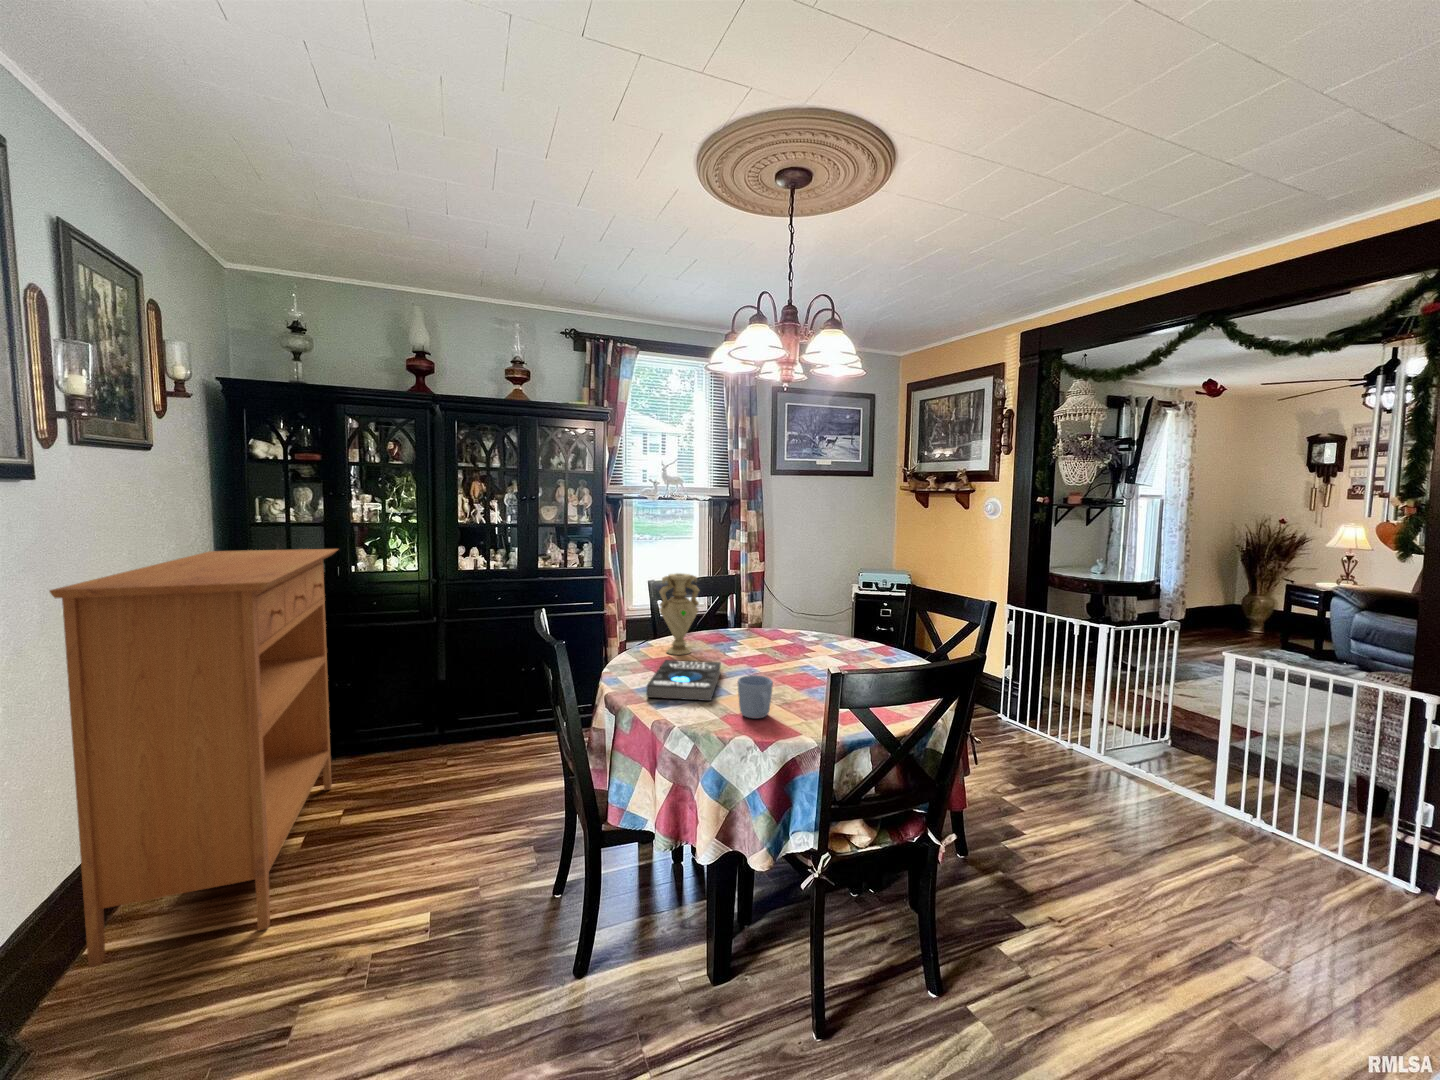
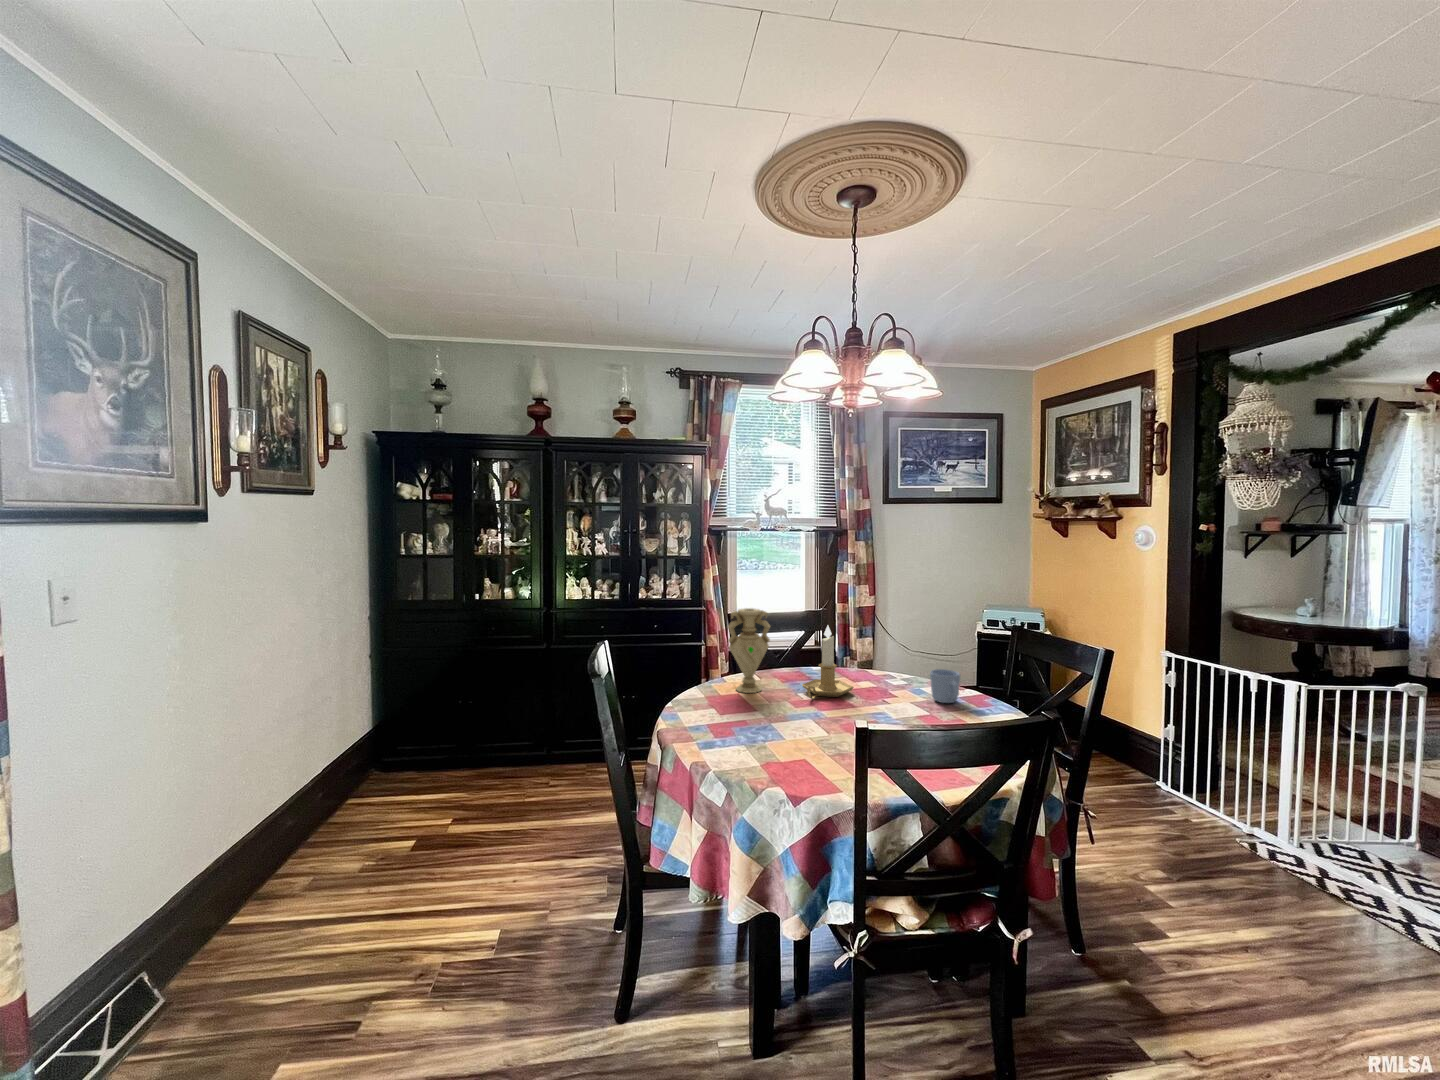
console table: present [50,549,338,968] -> none [212,579,458,936]
candlestick: none [730,587,777,657] -> present [802,626,854,699]
book: present [646,660,721,701] -> none [694,698,782,745]
mug: present [738,675,773,718] -> present [930,669,960,703]

